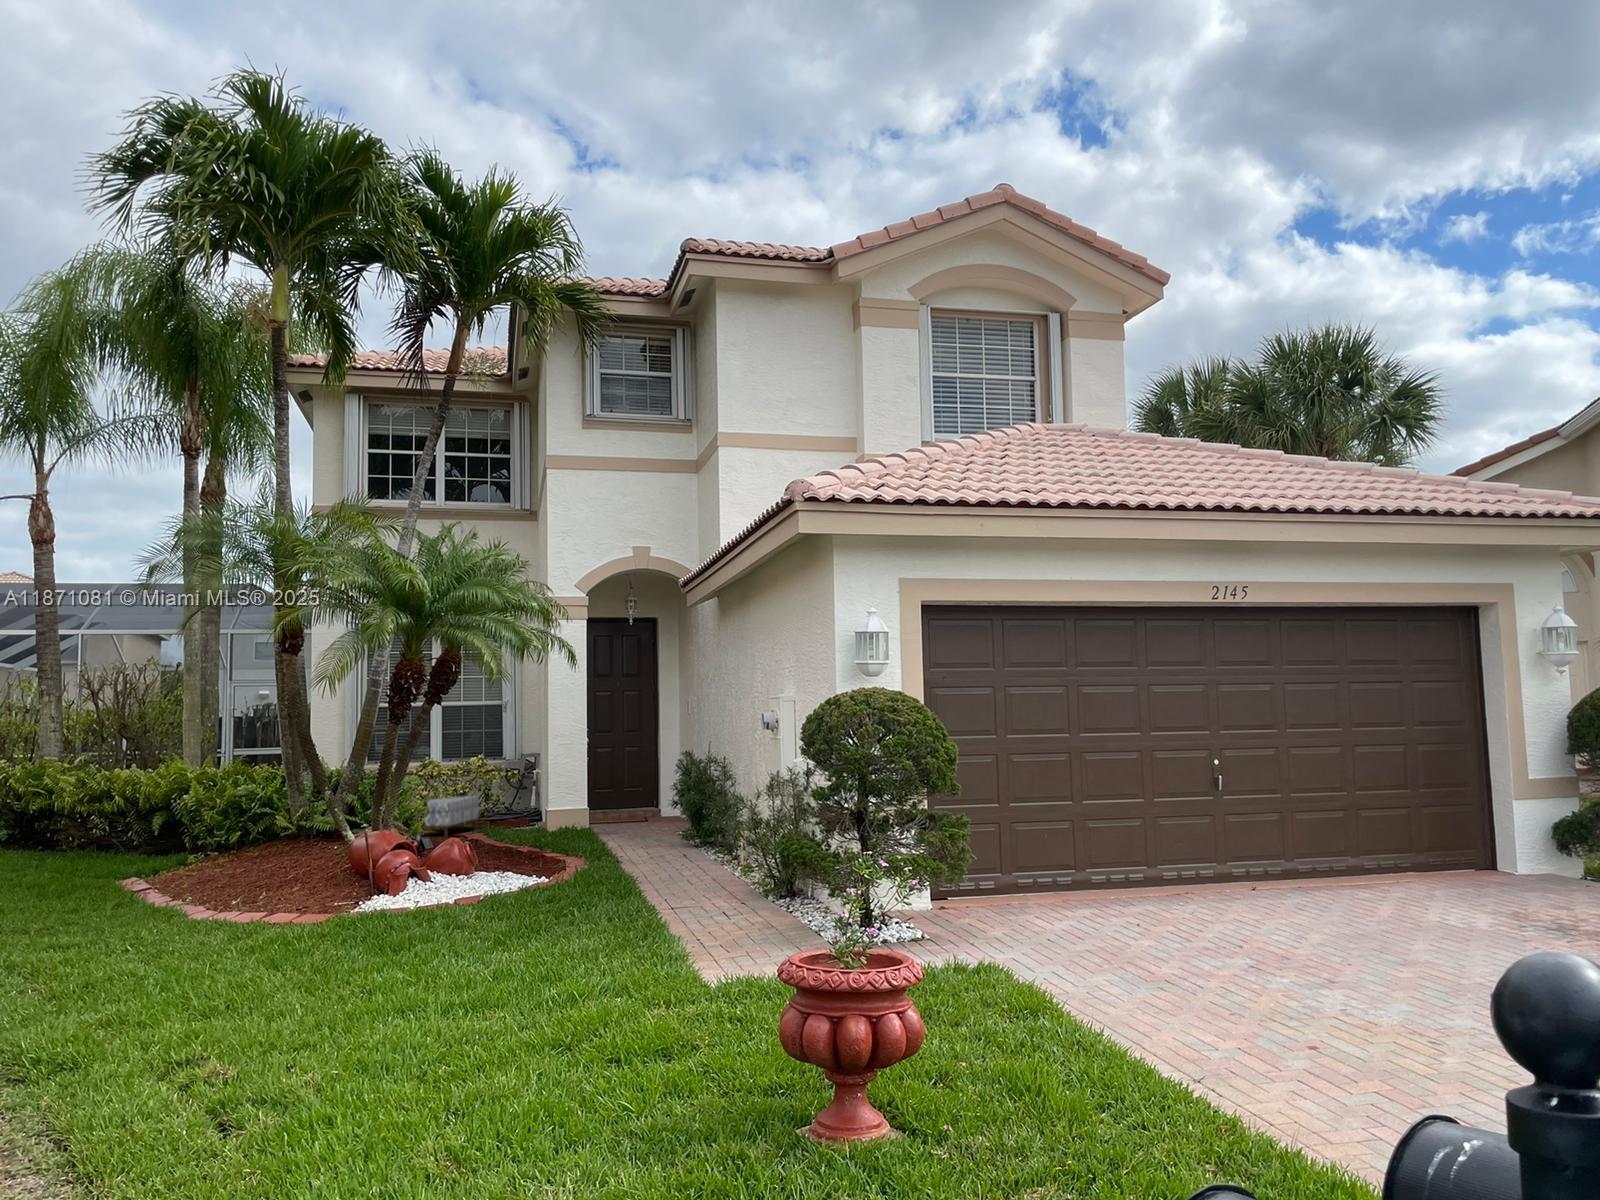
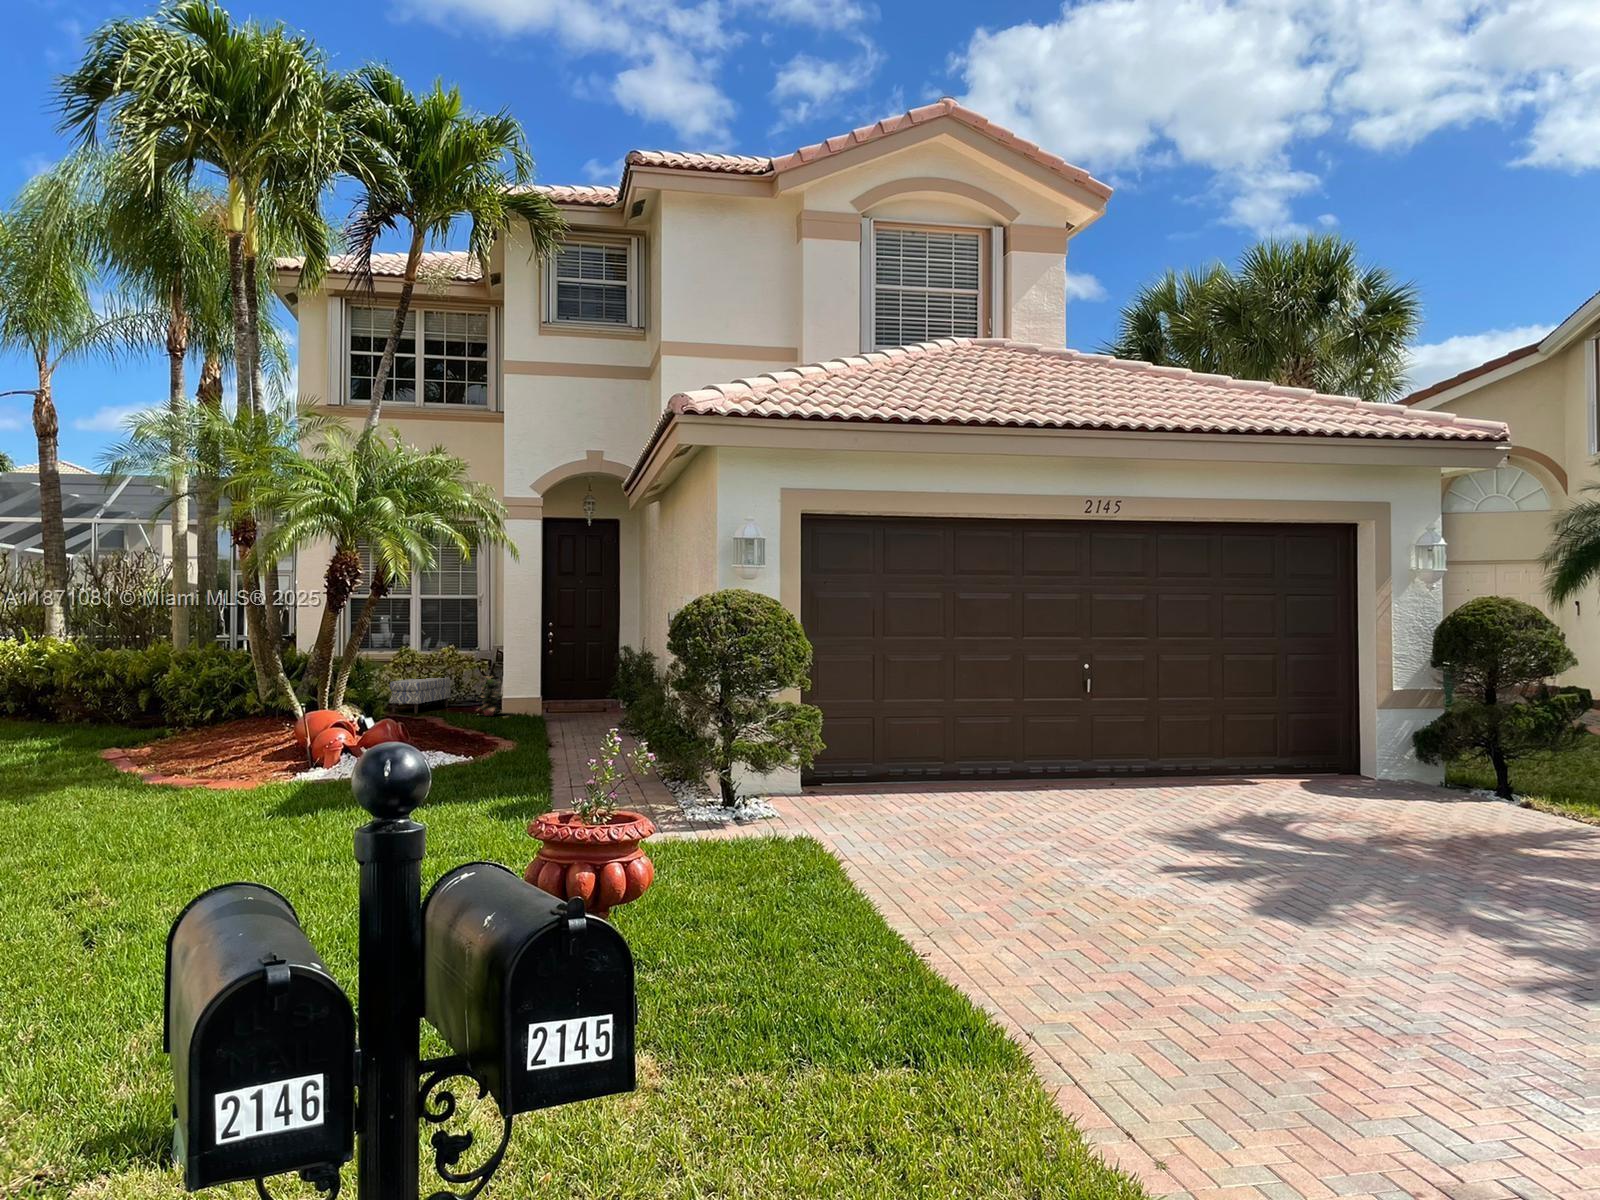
decorative plant: none [512,793,544,837] -> present [479,676,499,716]

